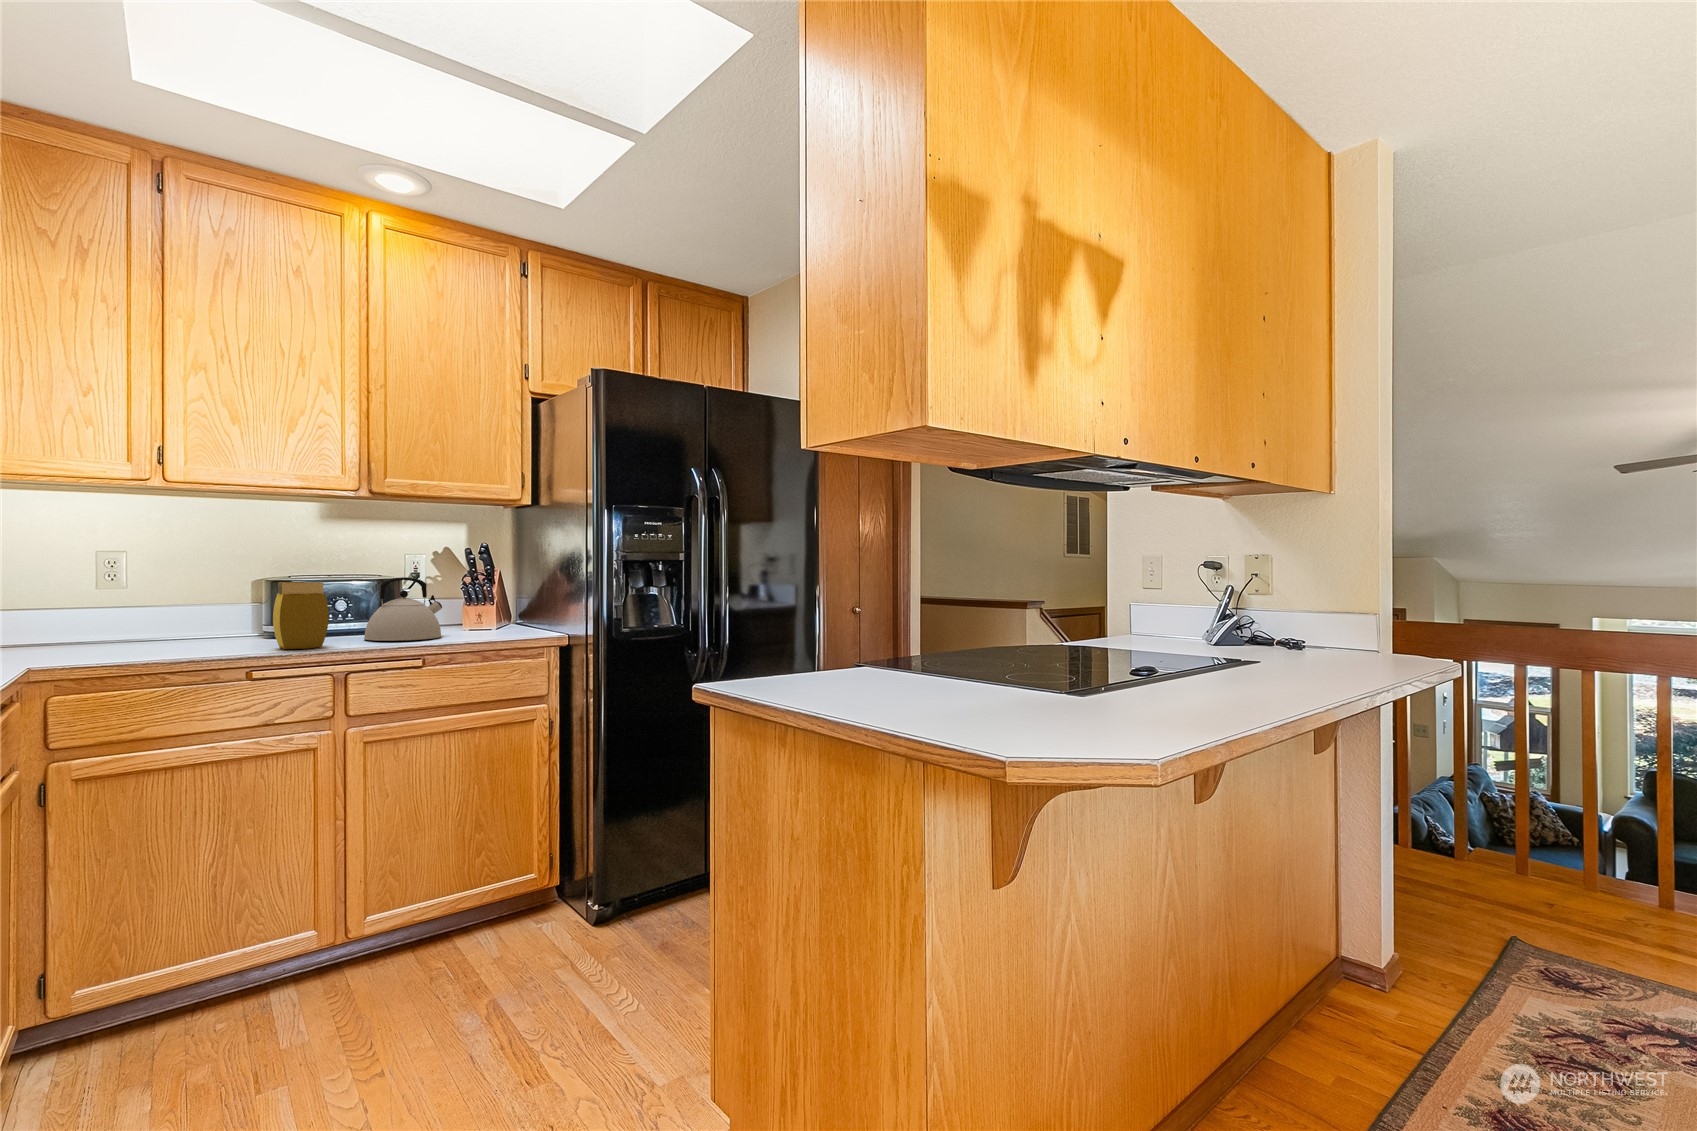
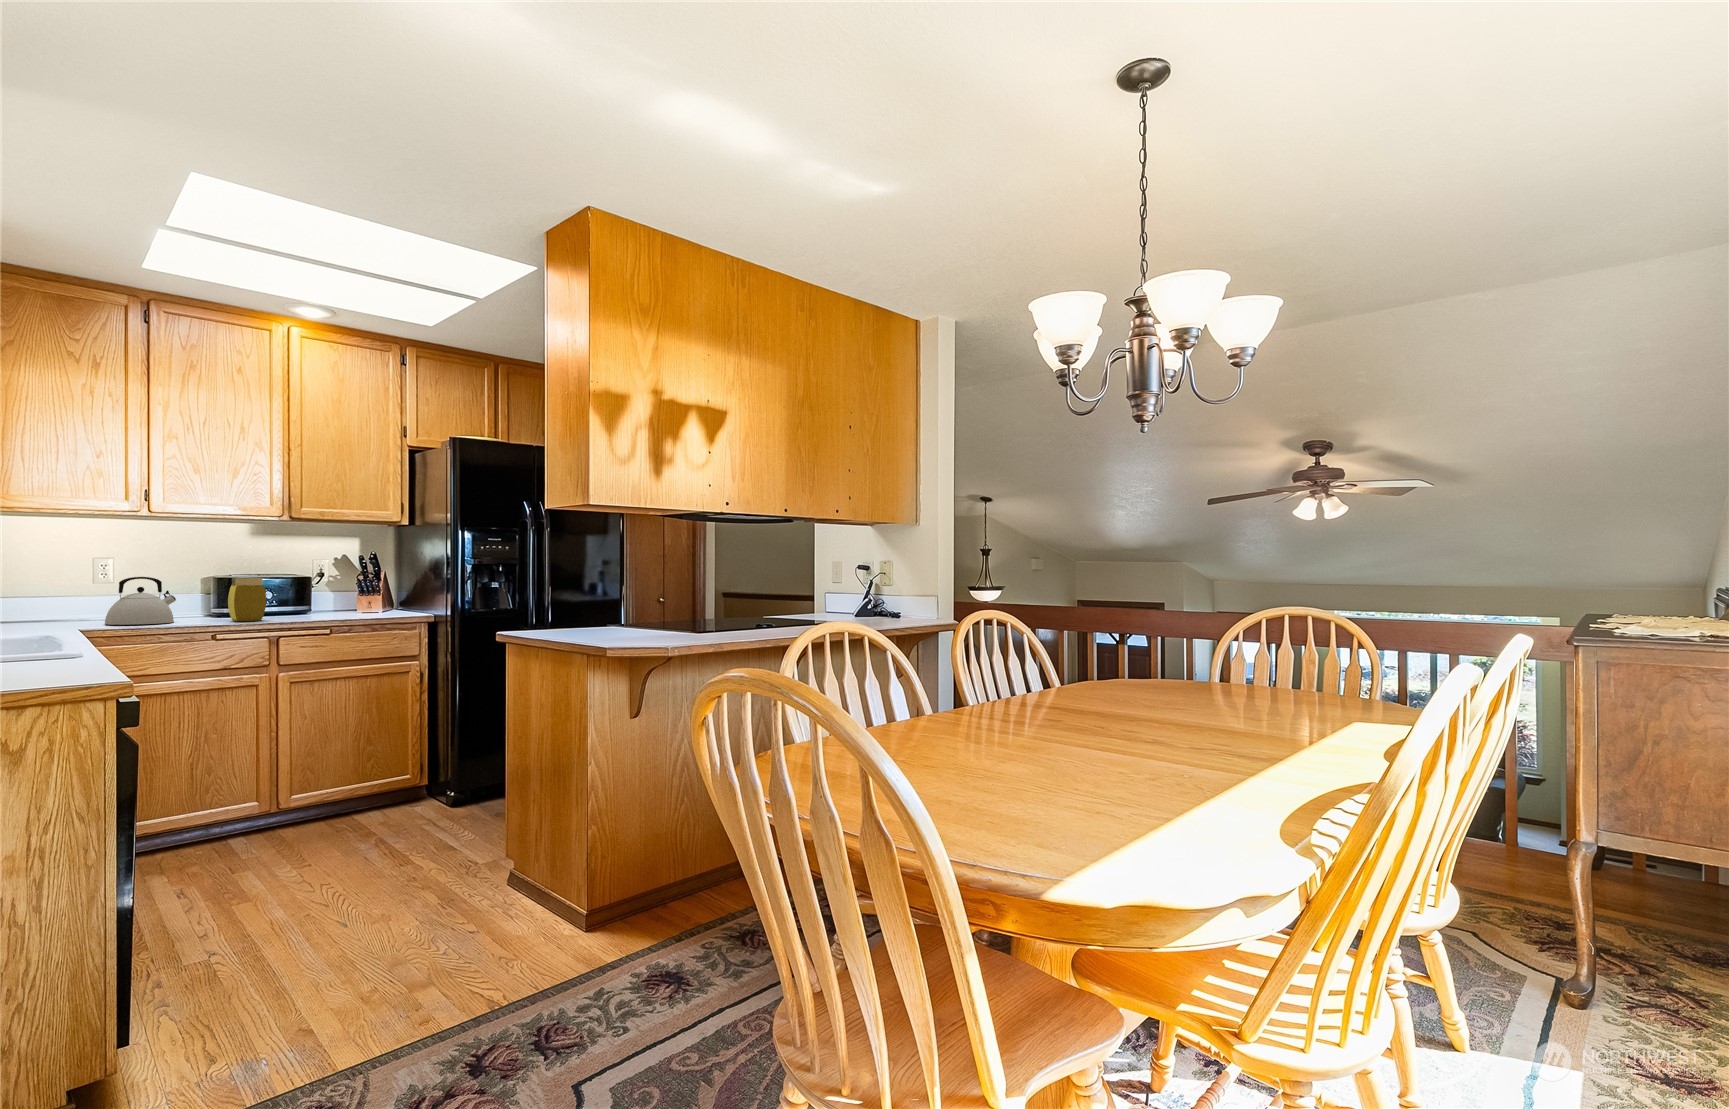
kettle: present [364,577,442,641] -> present [105,577,176,625]

